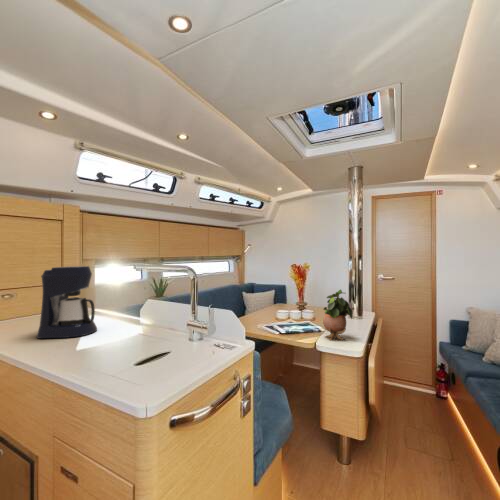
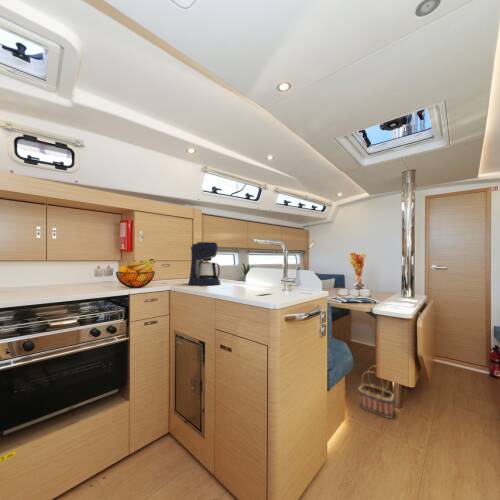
potted plant: present [323,290,353,340] -> none [379,268,404,308]
basket: none [300,415,341,485] -> present [359,371,394,418]

